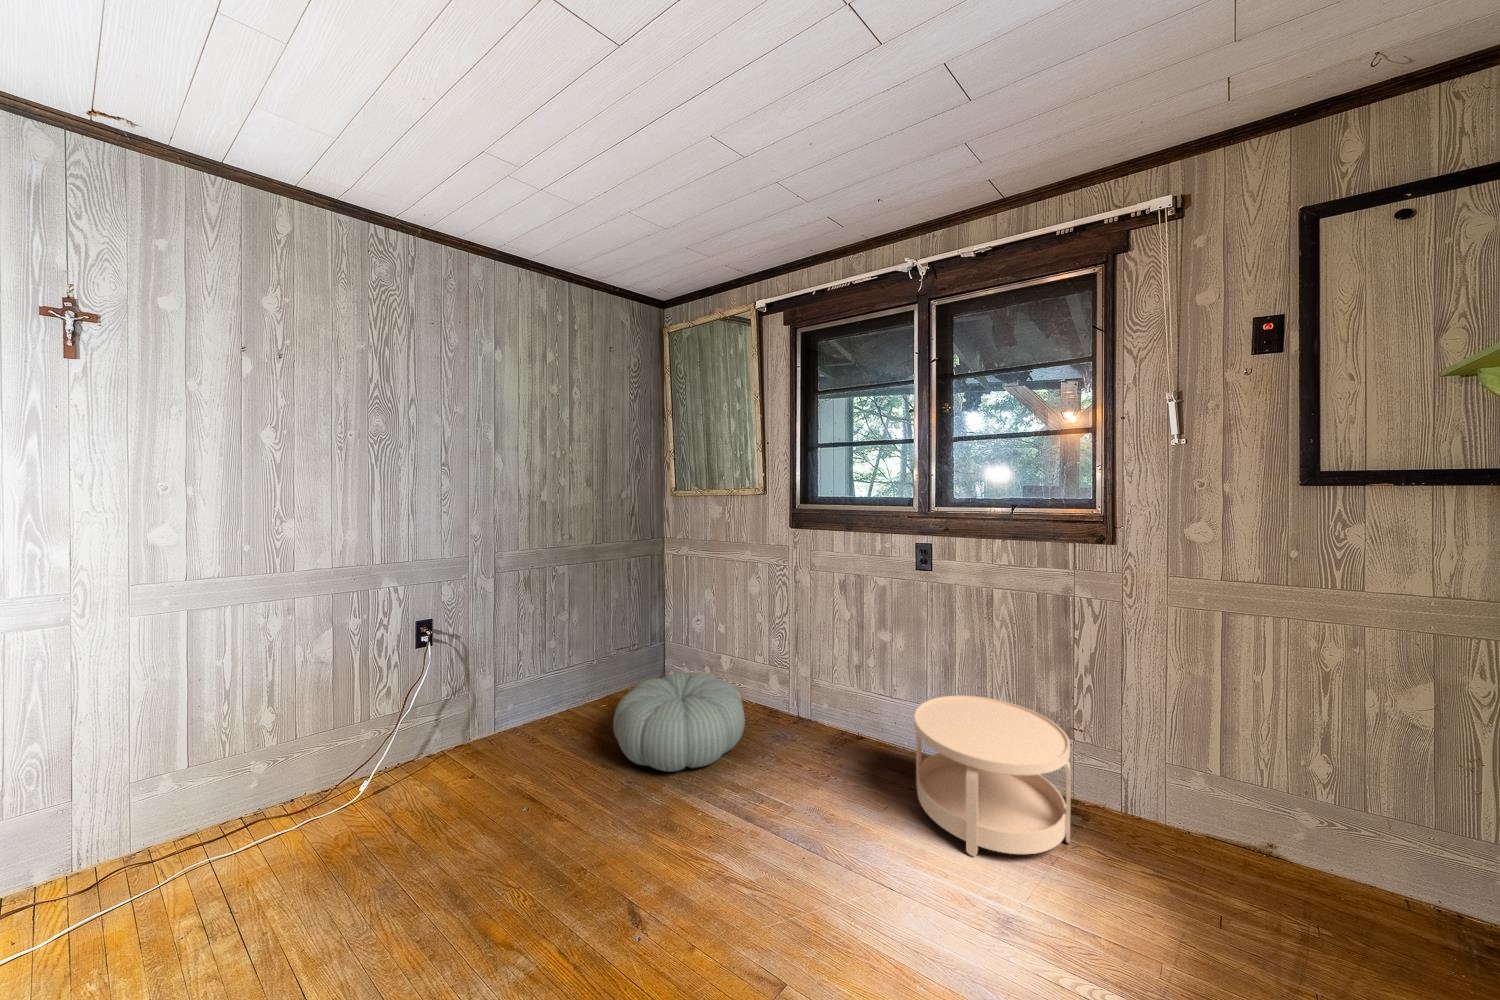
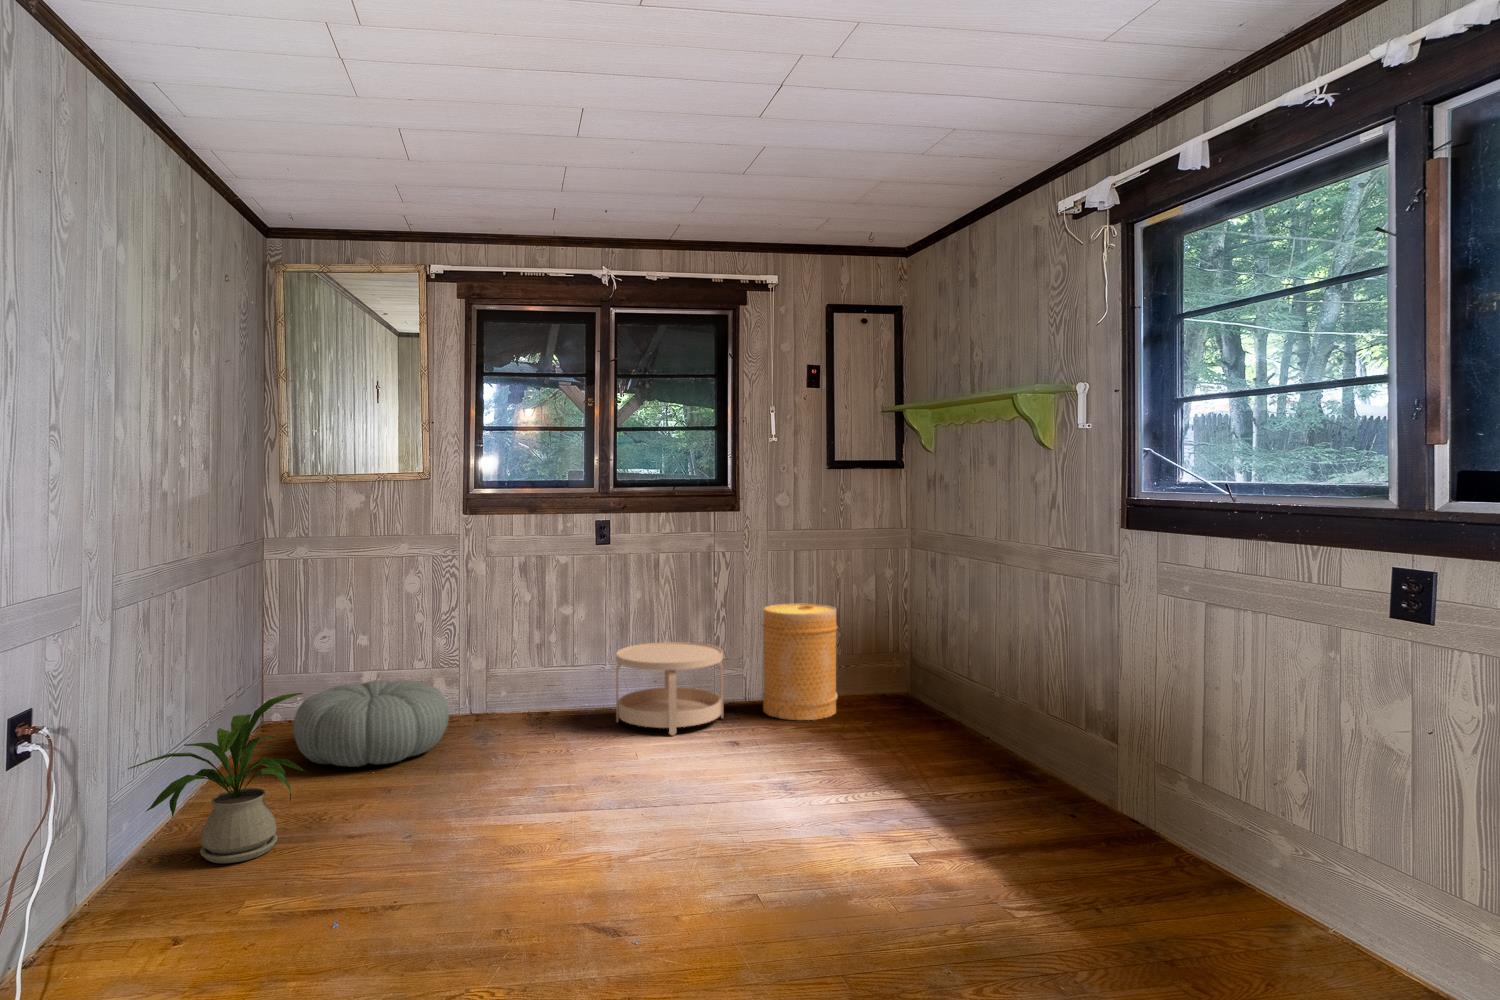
basket: none [1148,689,1324,935] -> present [762,604,837,720]
house plant: none [336,722,519,887] -> present [128,693,307,863]

